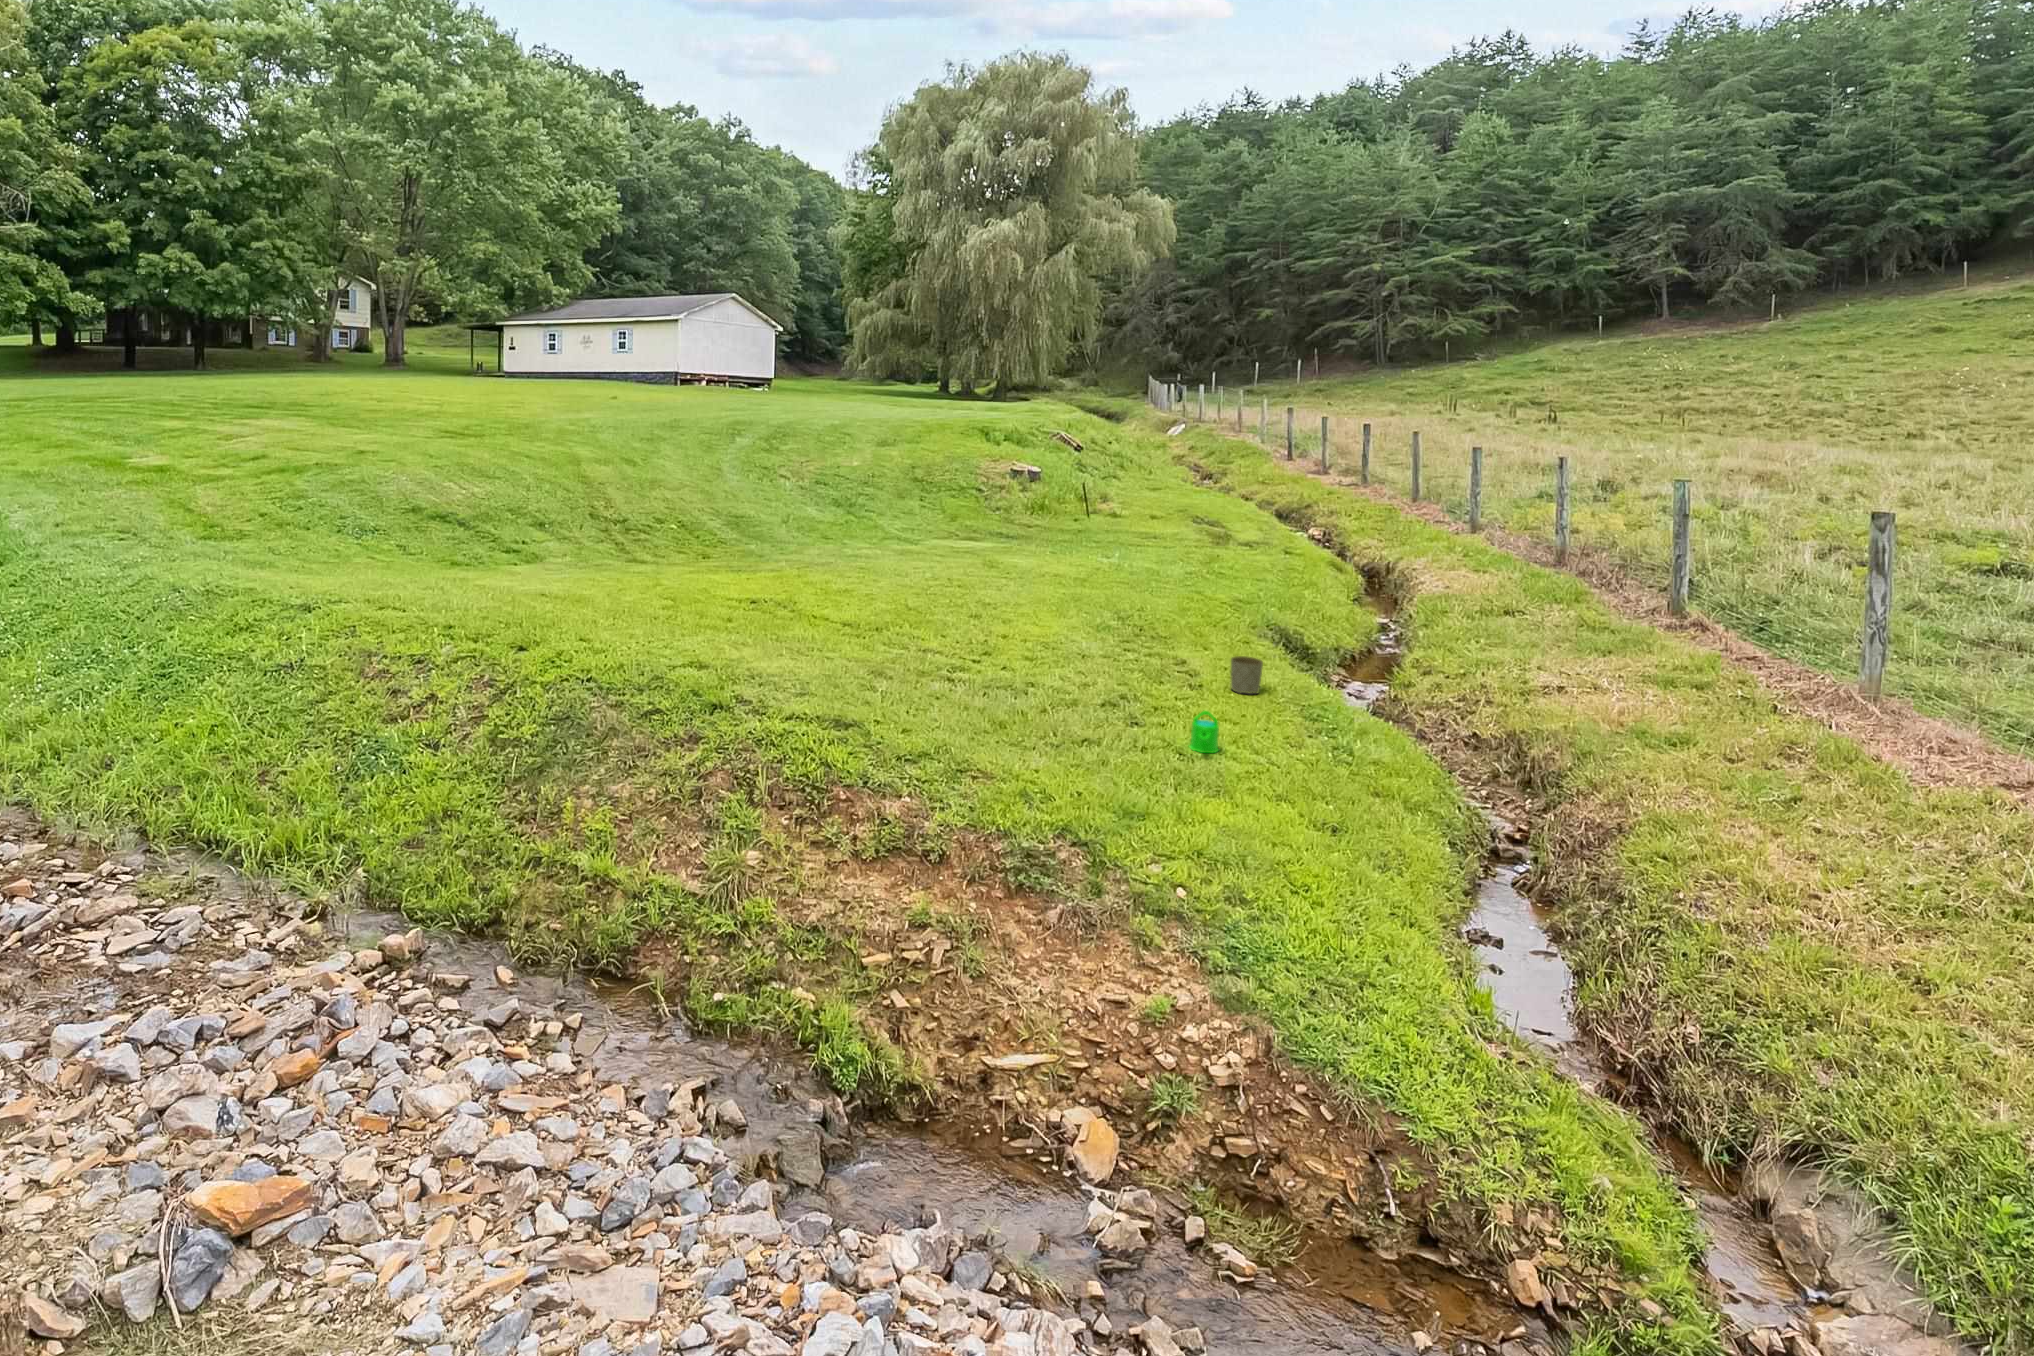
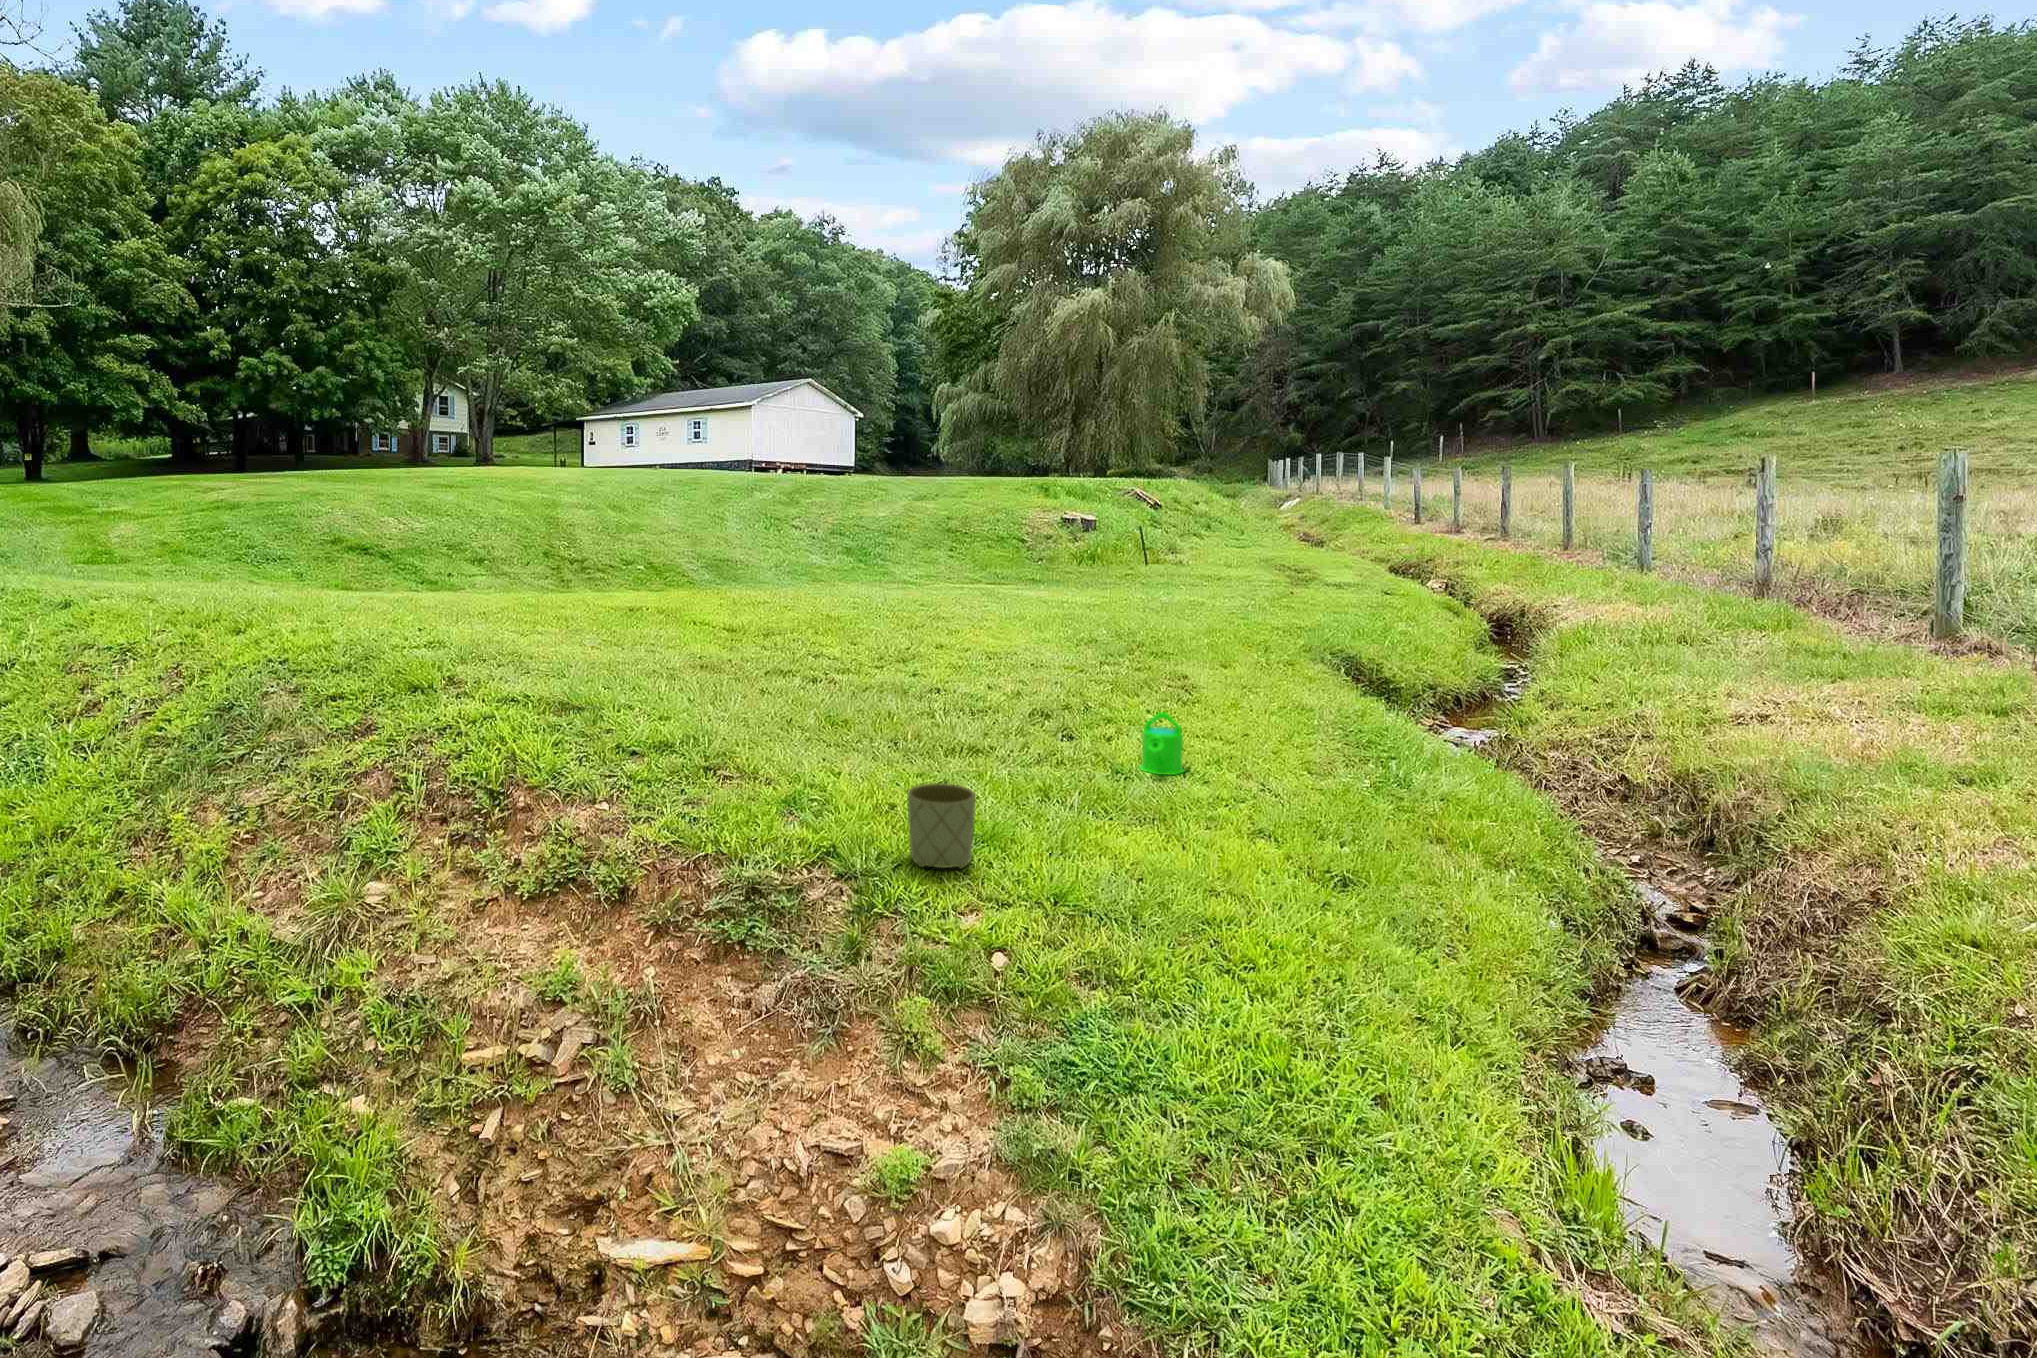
planter: present [1231,656,1263,694] -> present [907,783,975,869]

